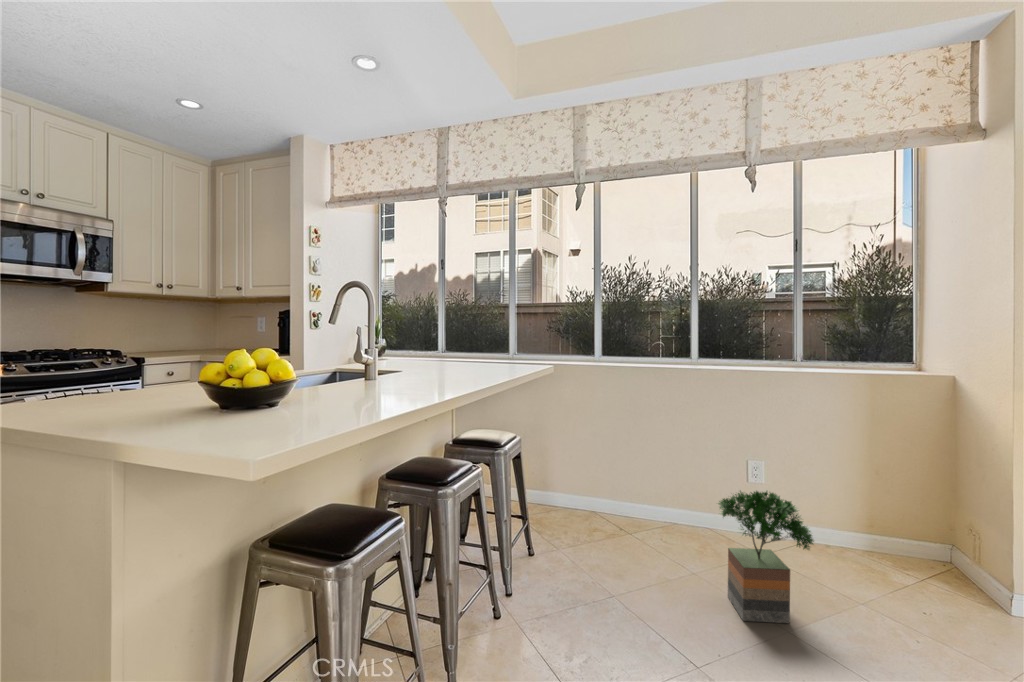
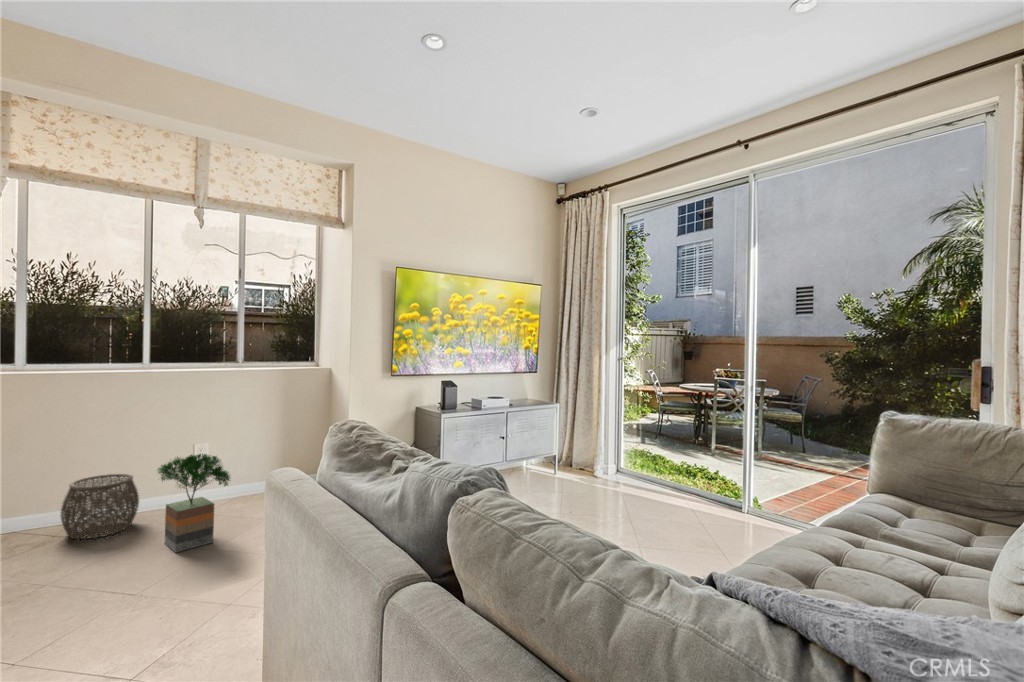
woven basket: none [628,484,697,558] -> present [60,474,139,539]

